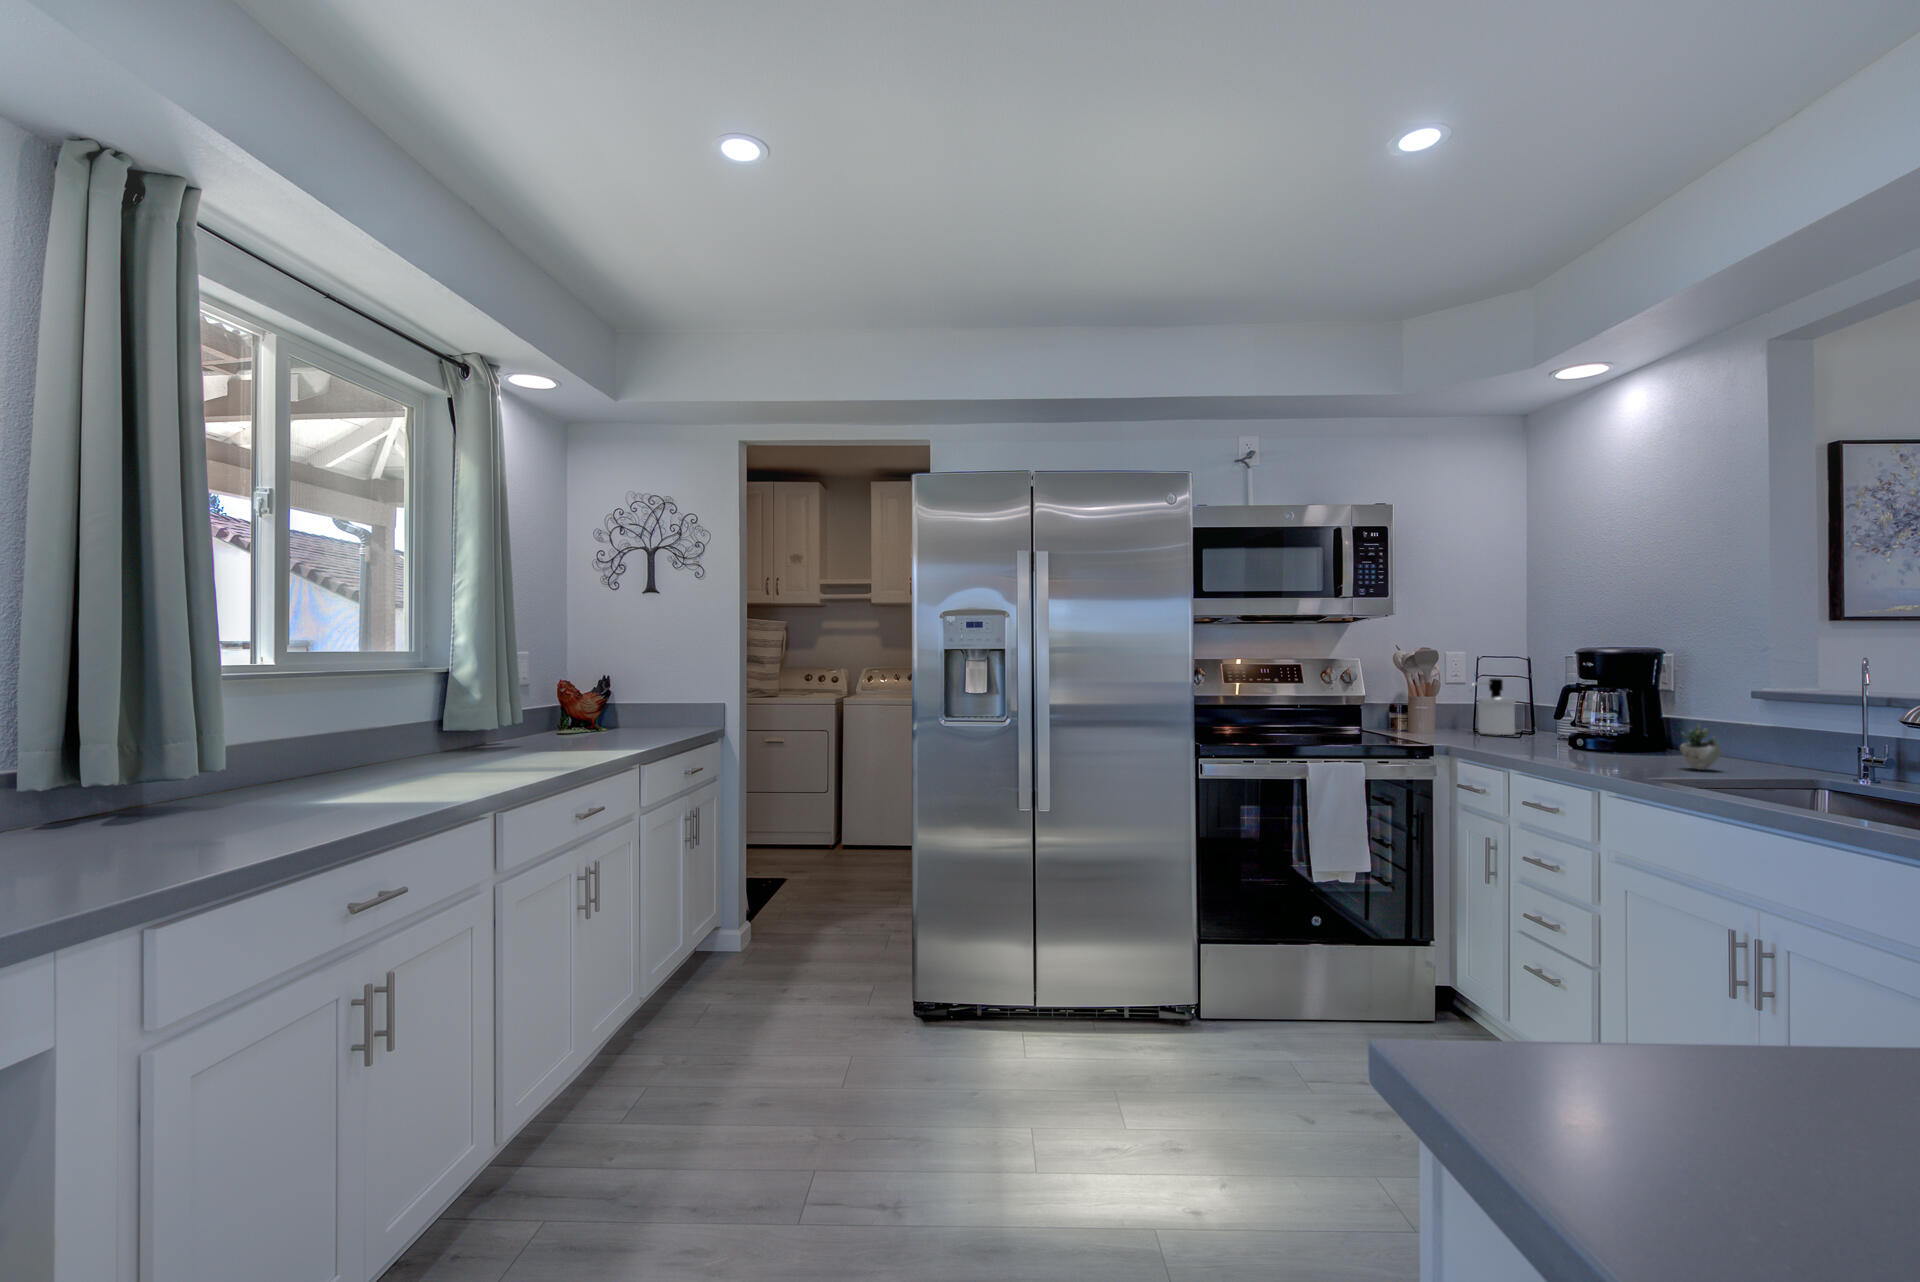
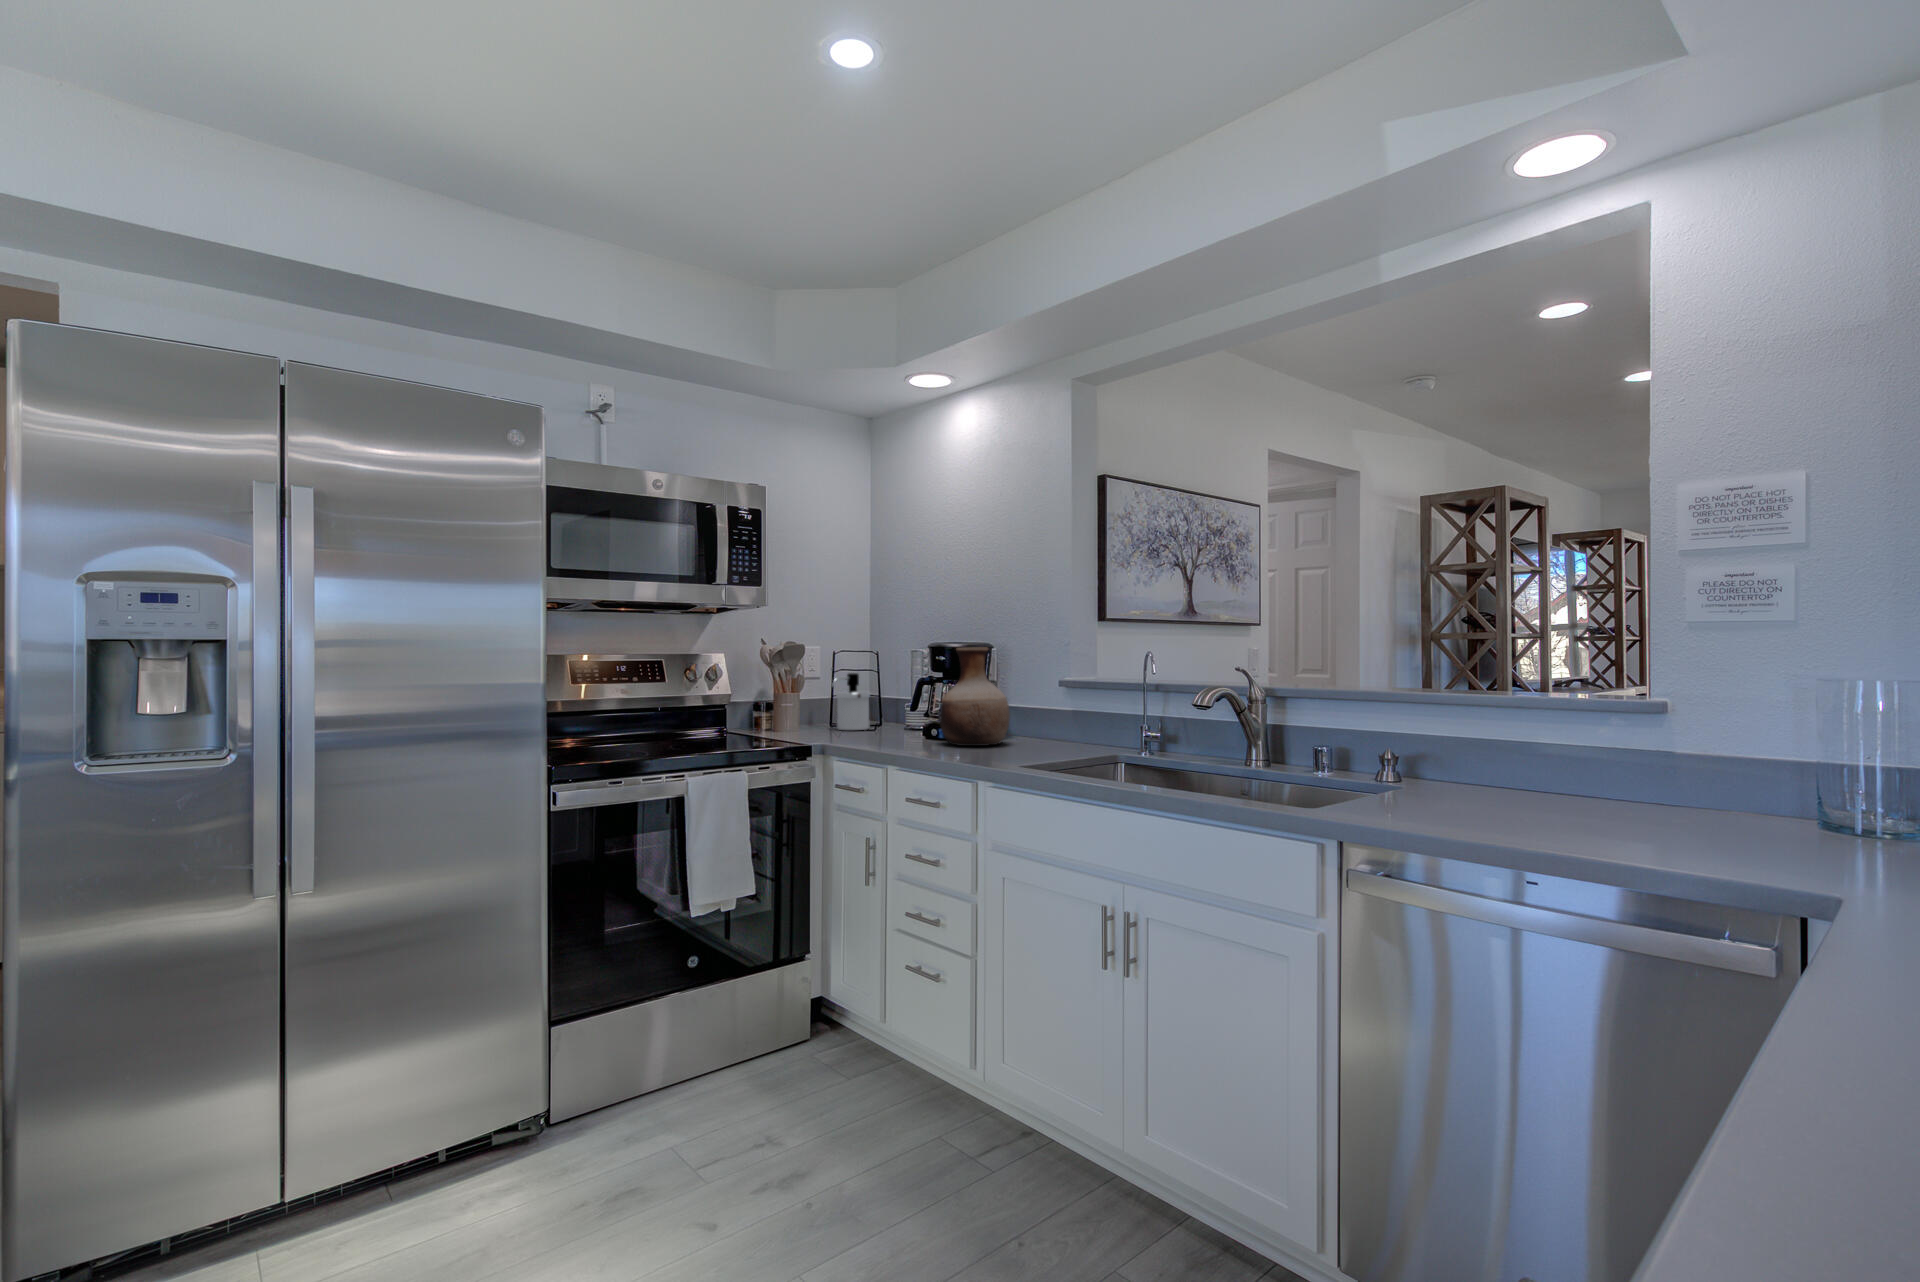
vase: none [1582,654,1676,759] -> present [939,647,1010,746]
succulent plant: present [1680,725,1721,770] -> none [1021,707,1074,752]

